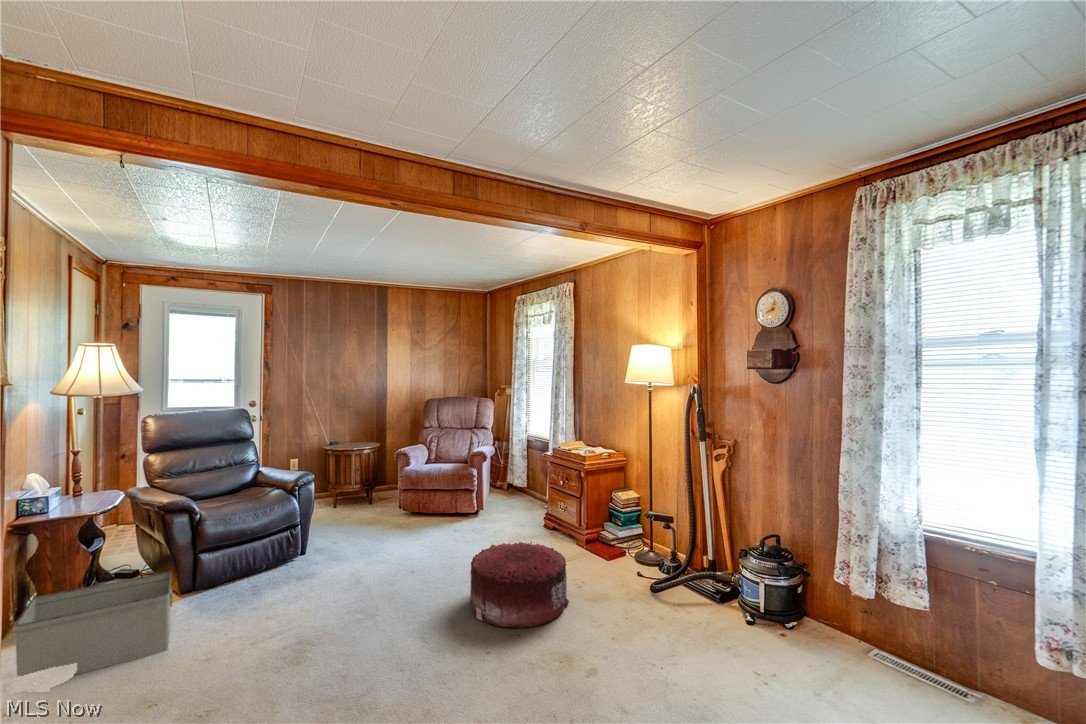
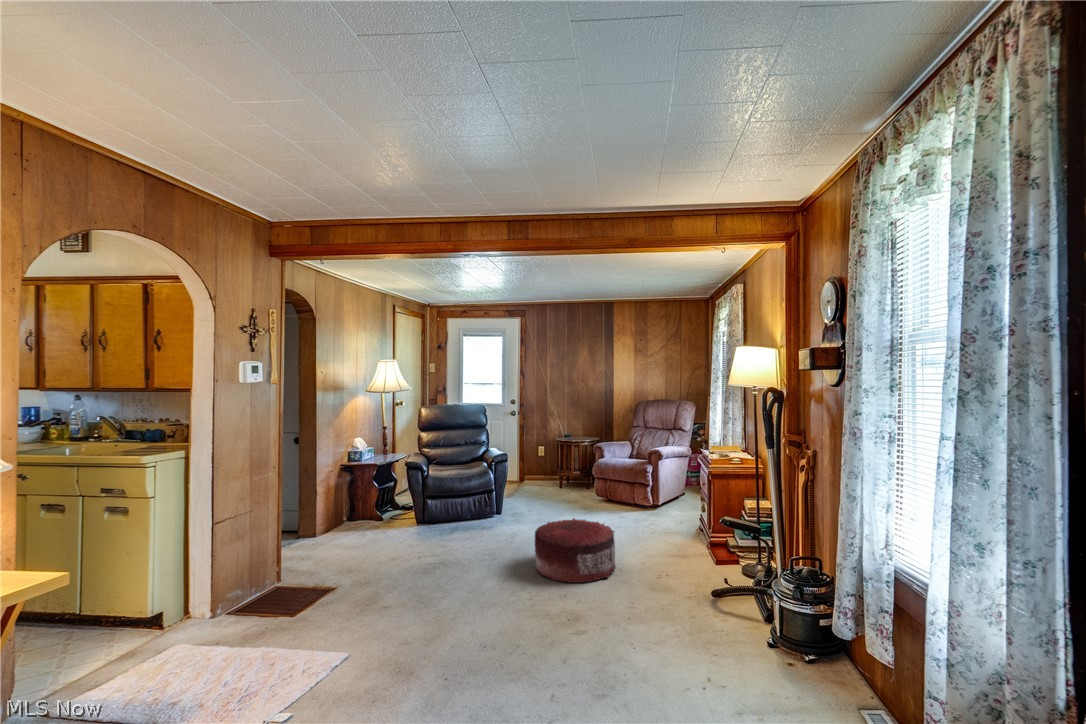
storage bin: present [15,572,173,676] -> none [330,490,403,534]

